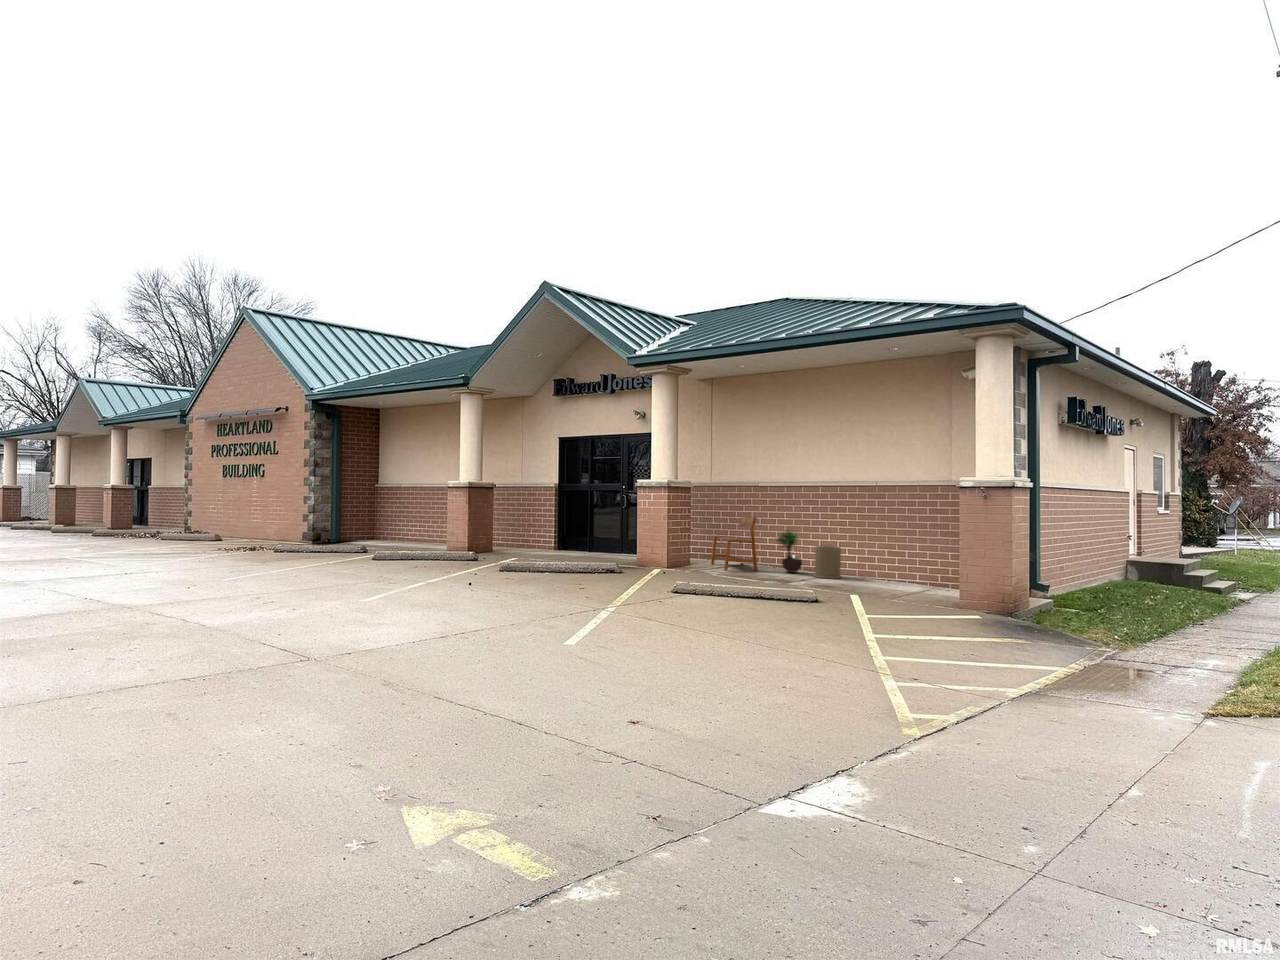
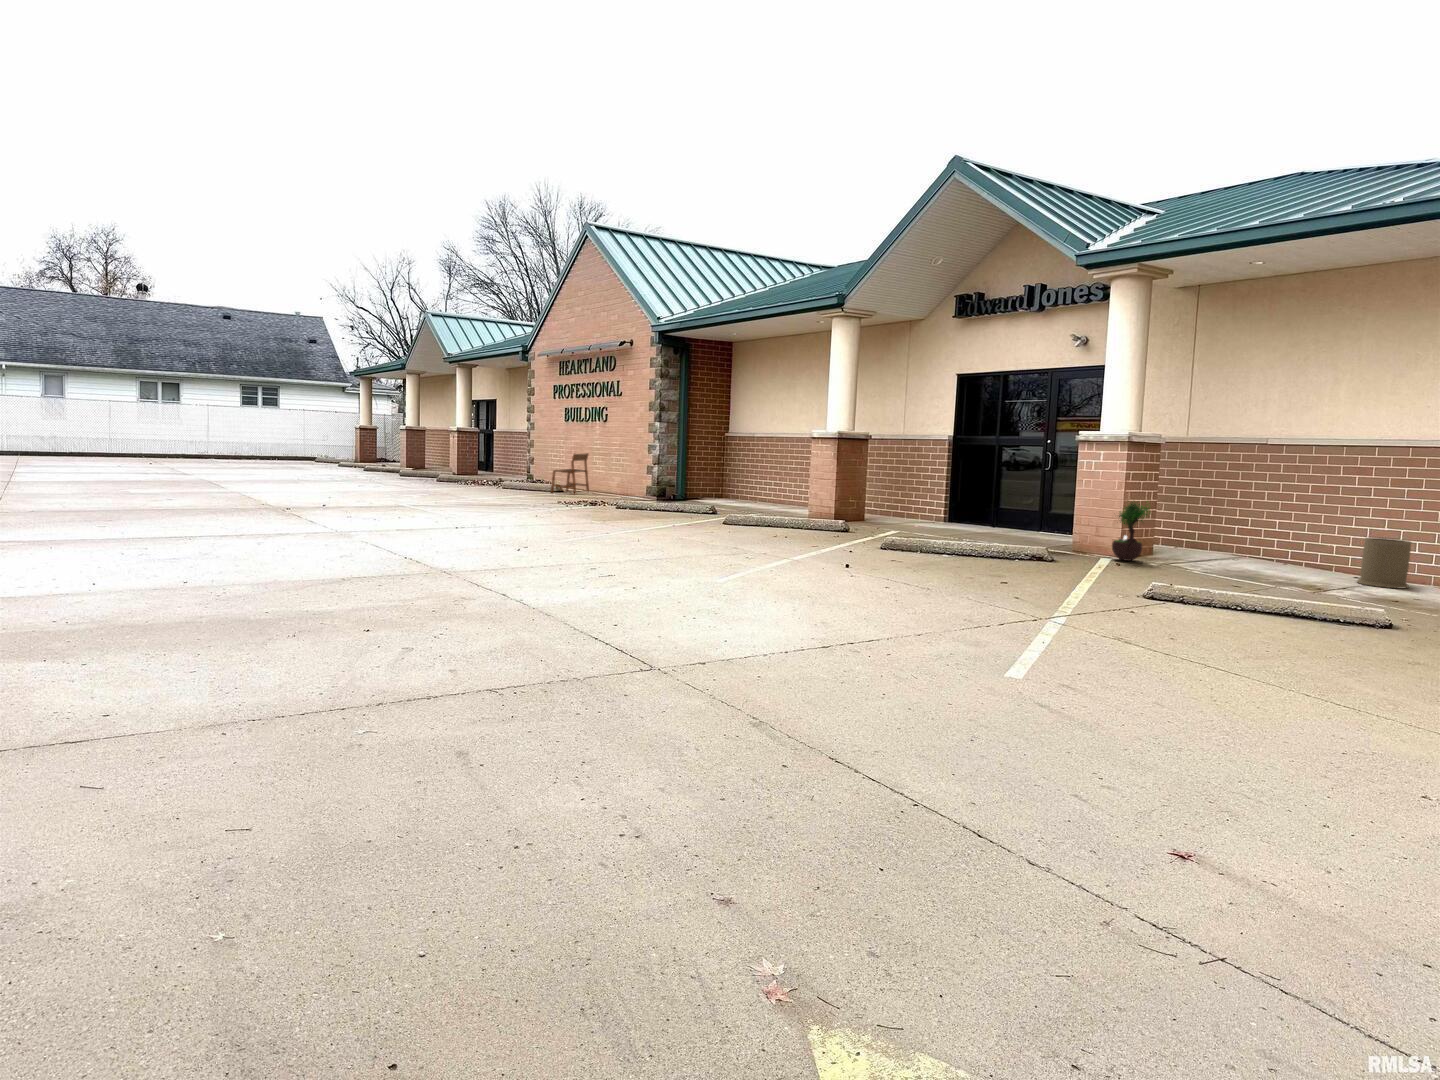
bench: present [711,516,757,570] -> present [551,453,589,494]
potted tree: present [777,531,802,573] -> present [1112,502,1150,561]

